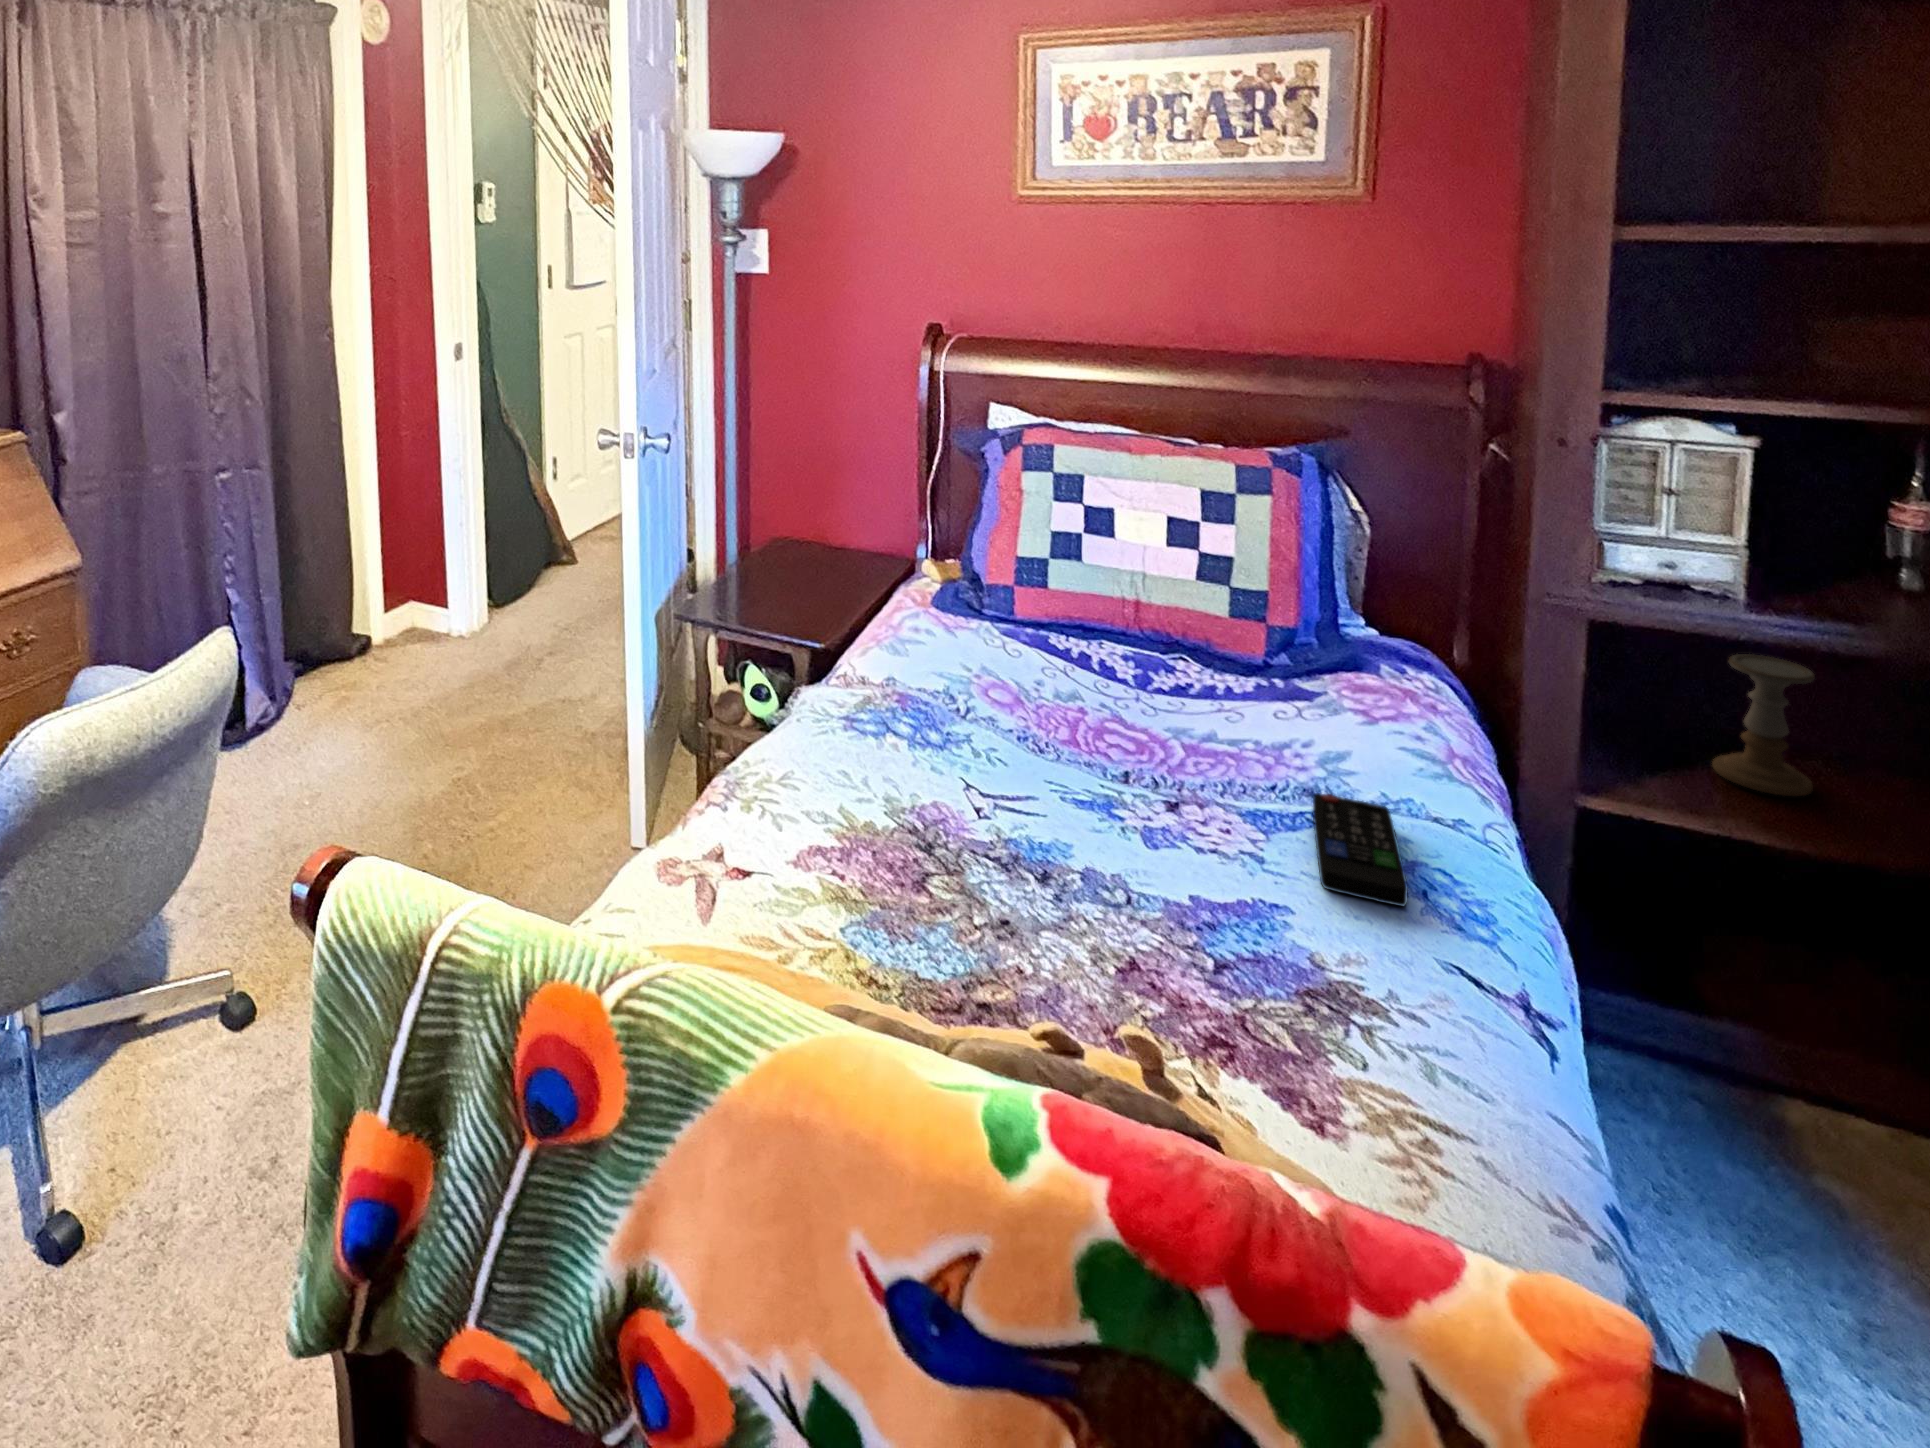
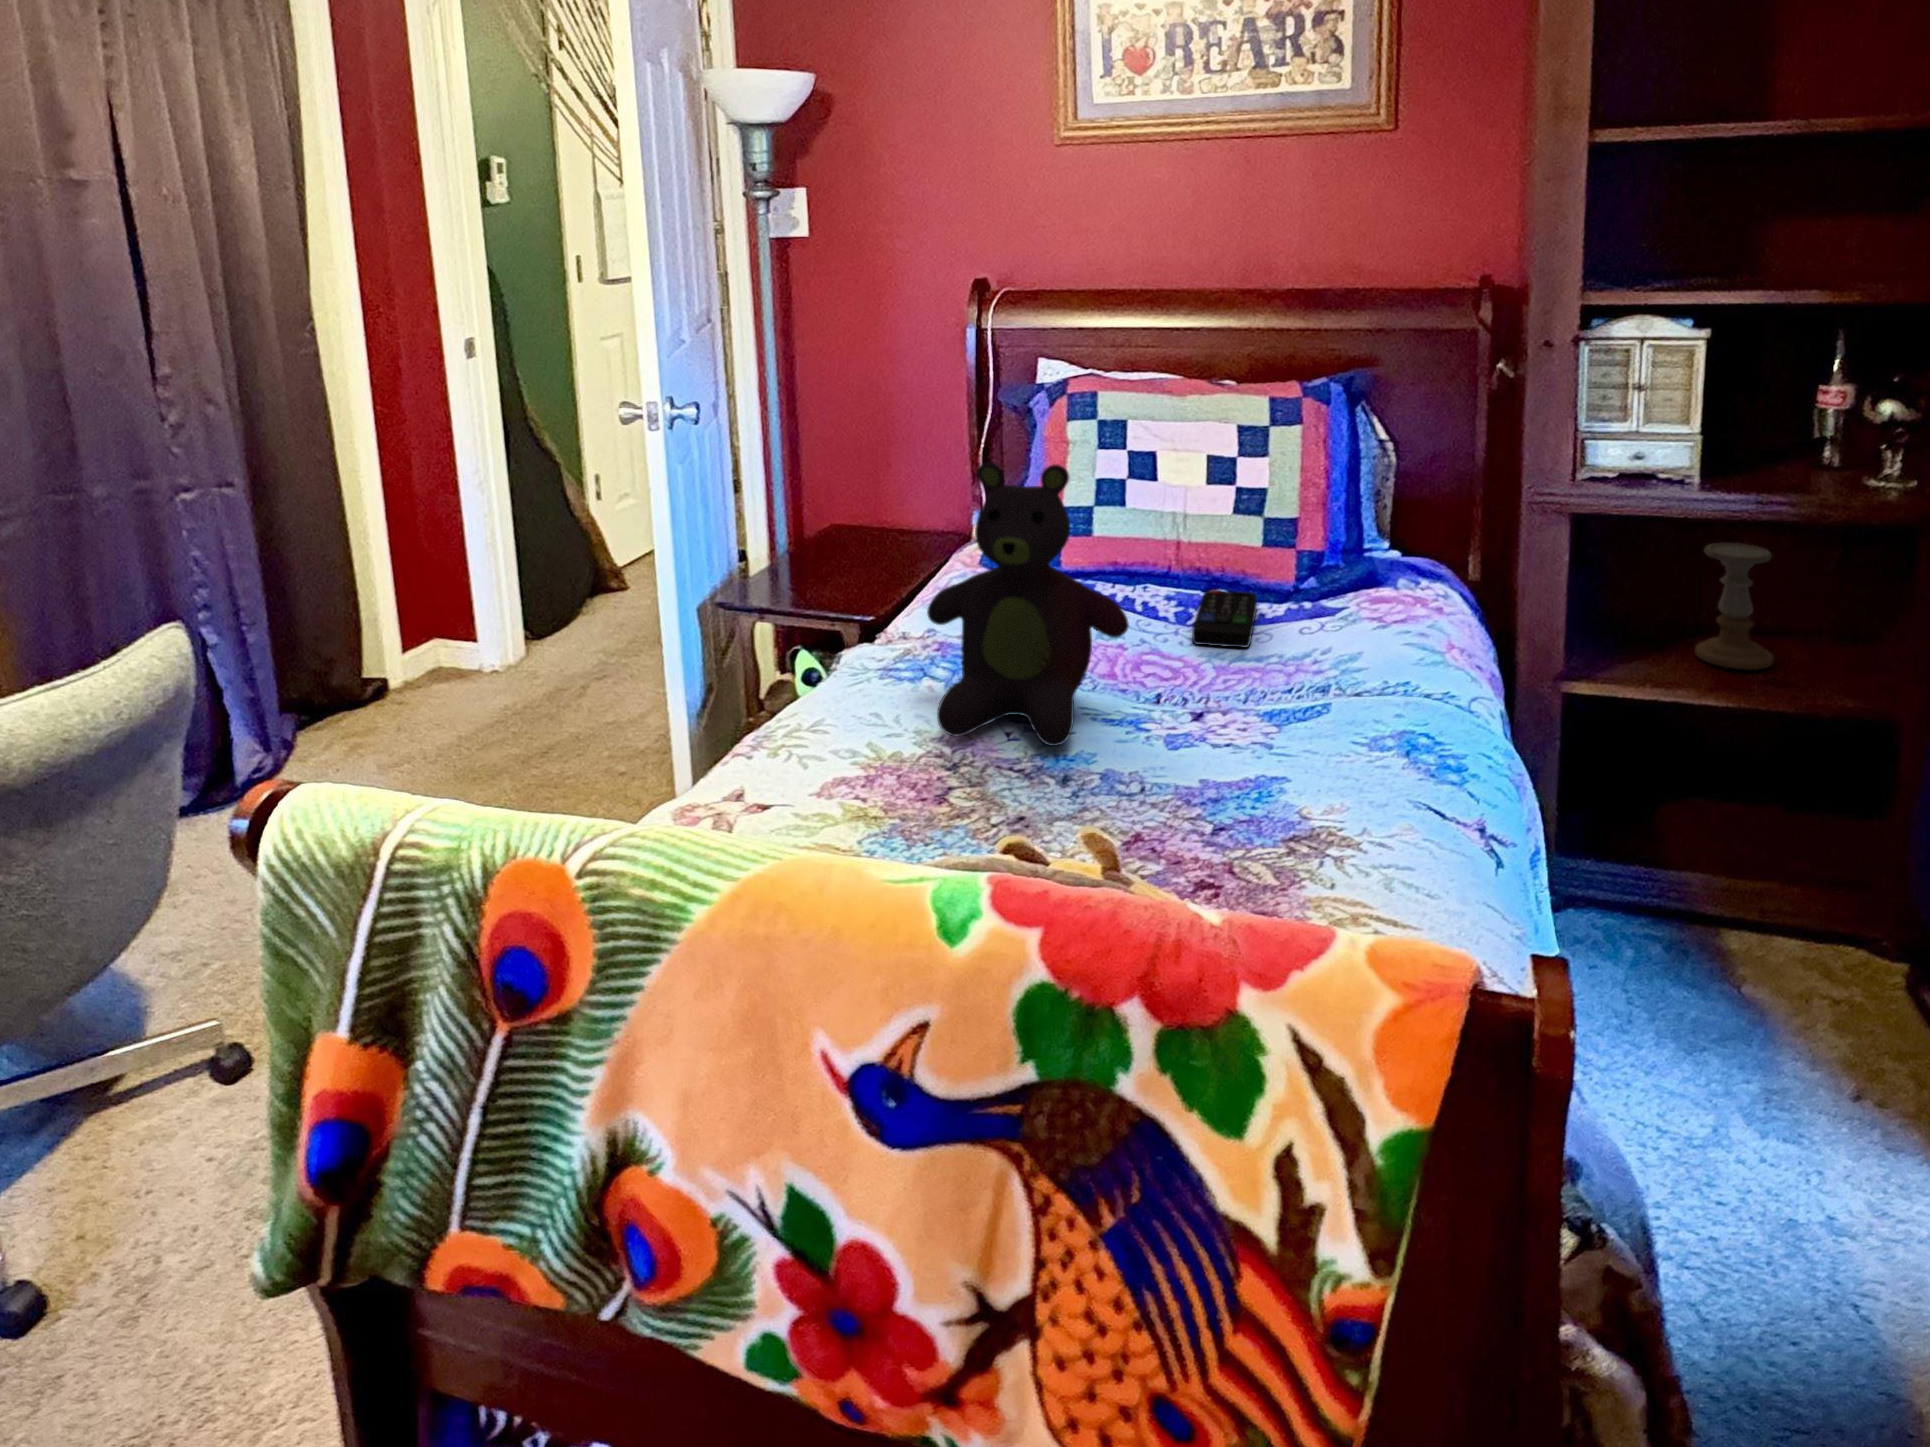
stuffed bear: none [899,540,1107,831] -> present [927,462,1129,746]
remote control: present [1313,793,1408,906] -> present [1192,589,1257,647]

